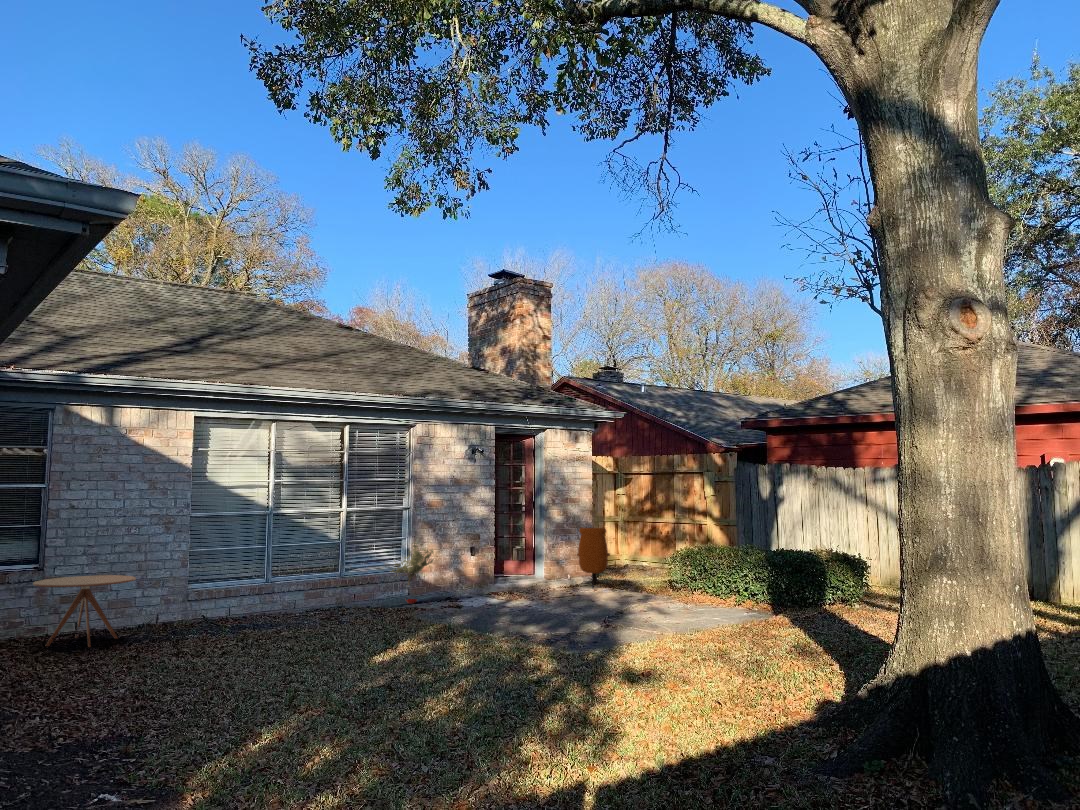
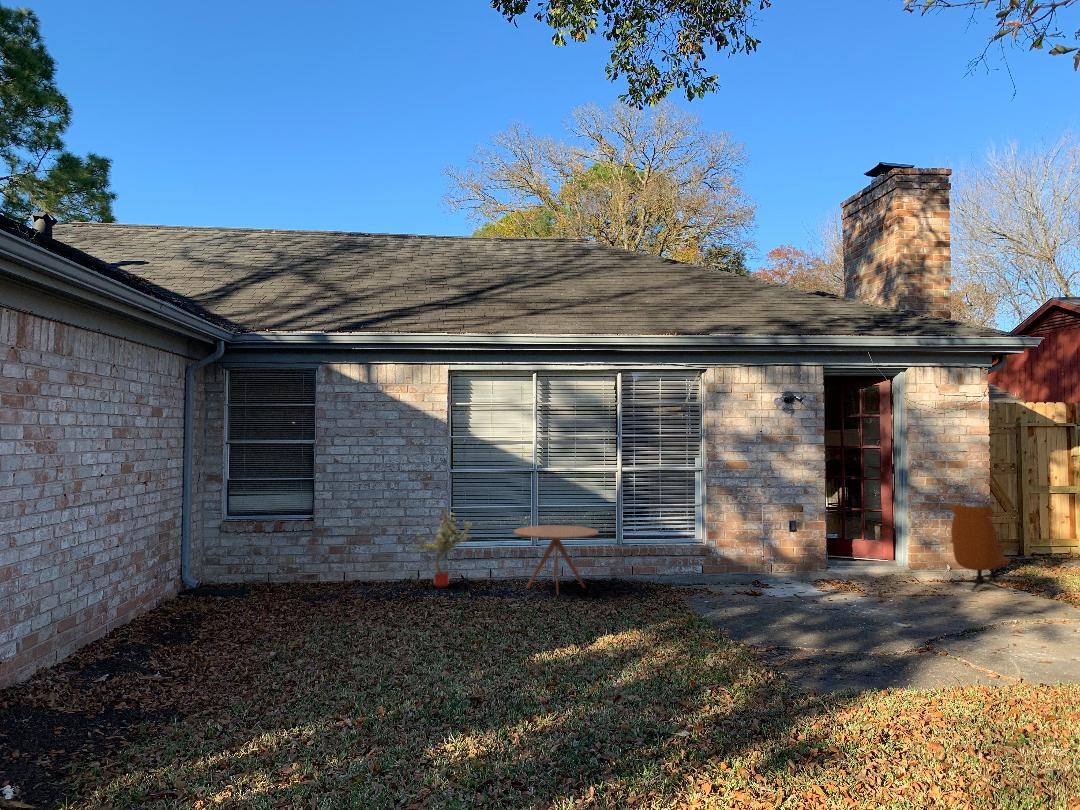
potted tree: present [390,542,433,604] -> present [412,512,472,588]
round table: present [33,575,136,647] -> present [514,525,598,594]

